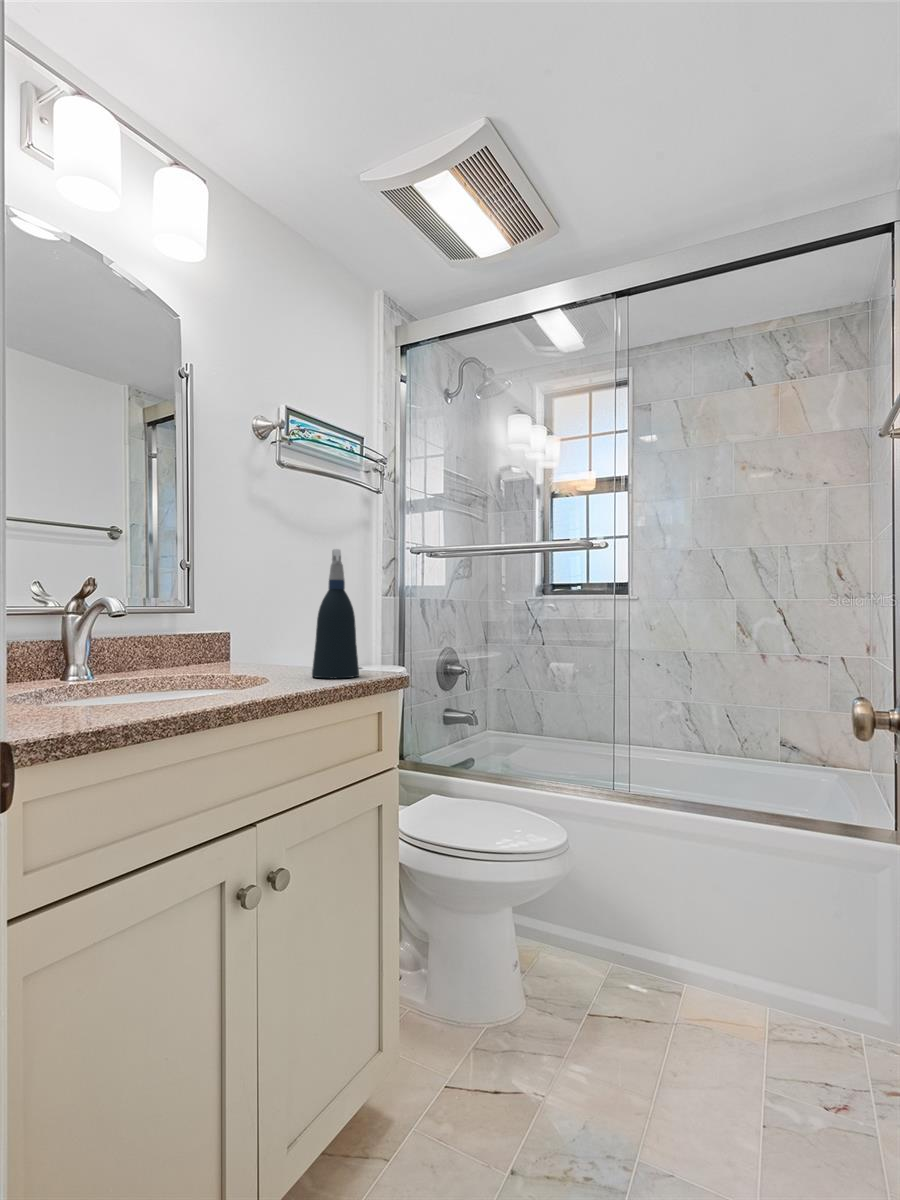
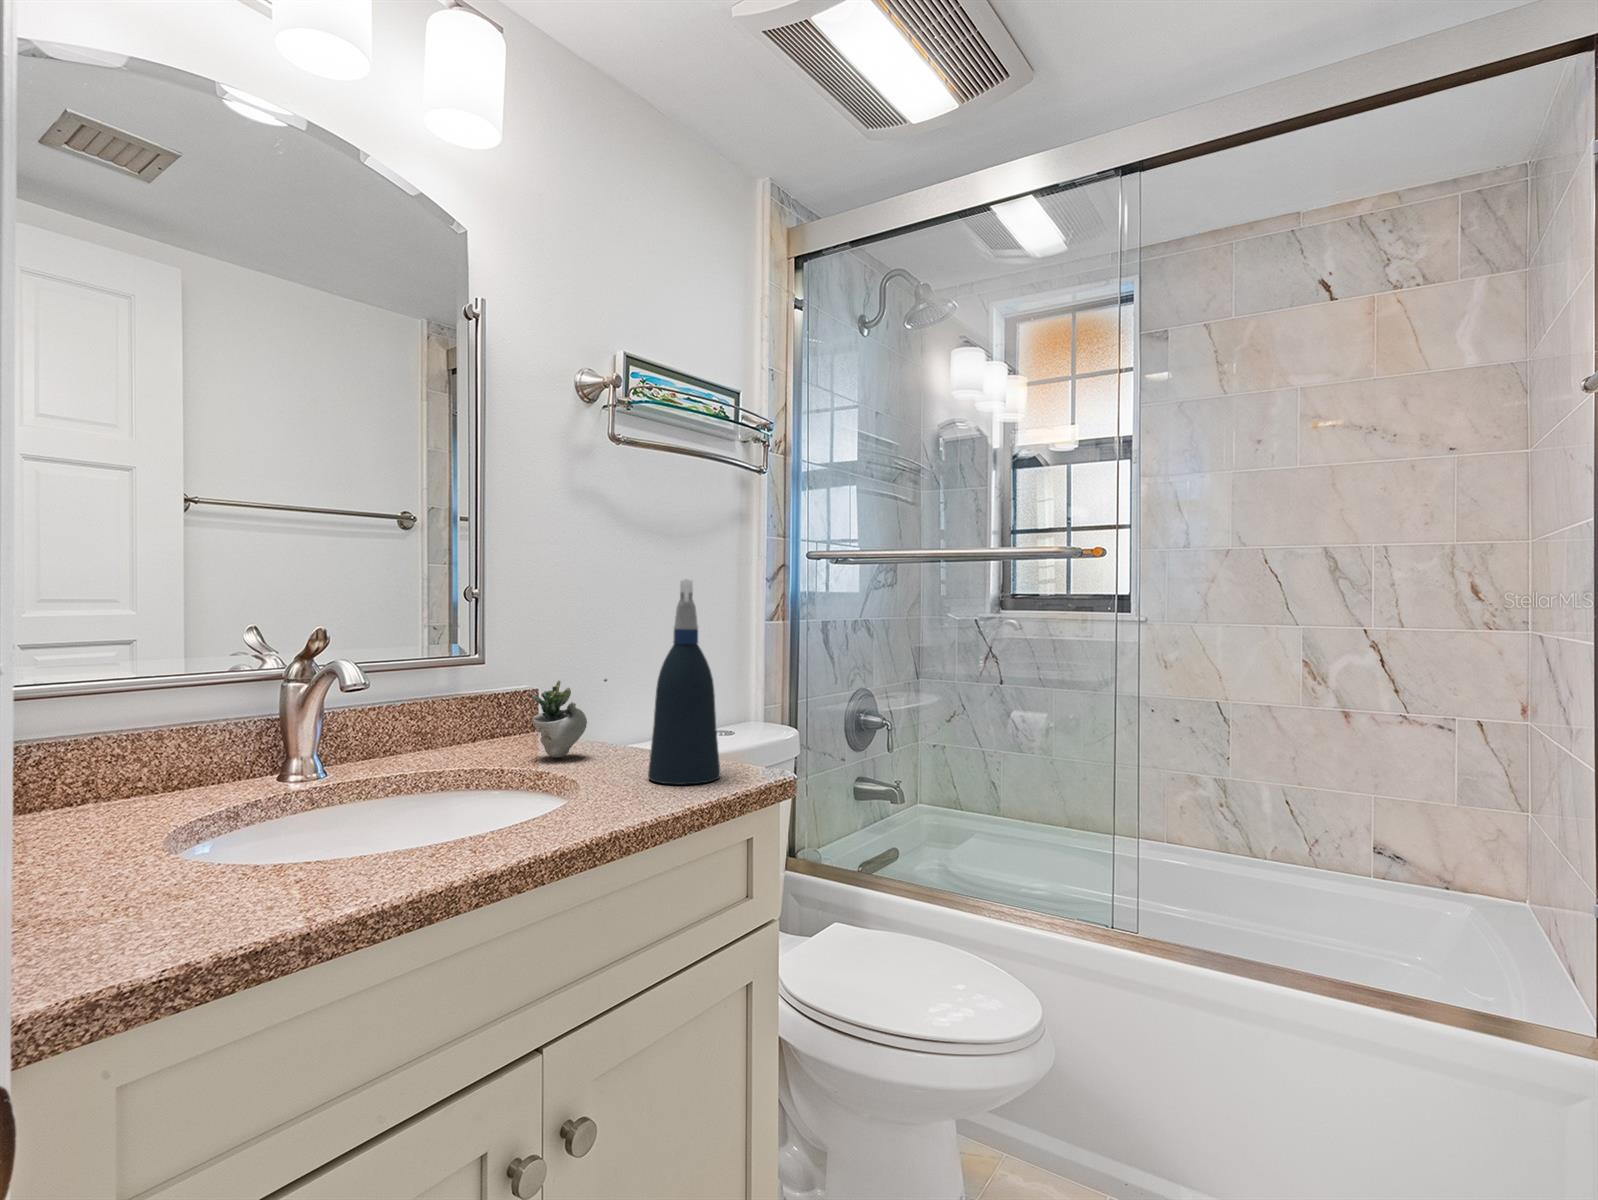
succulent plant: none [230,615,283,671] -> present [532,678,607,758]

